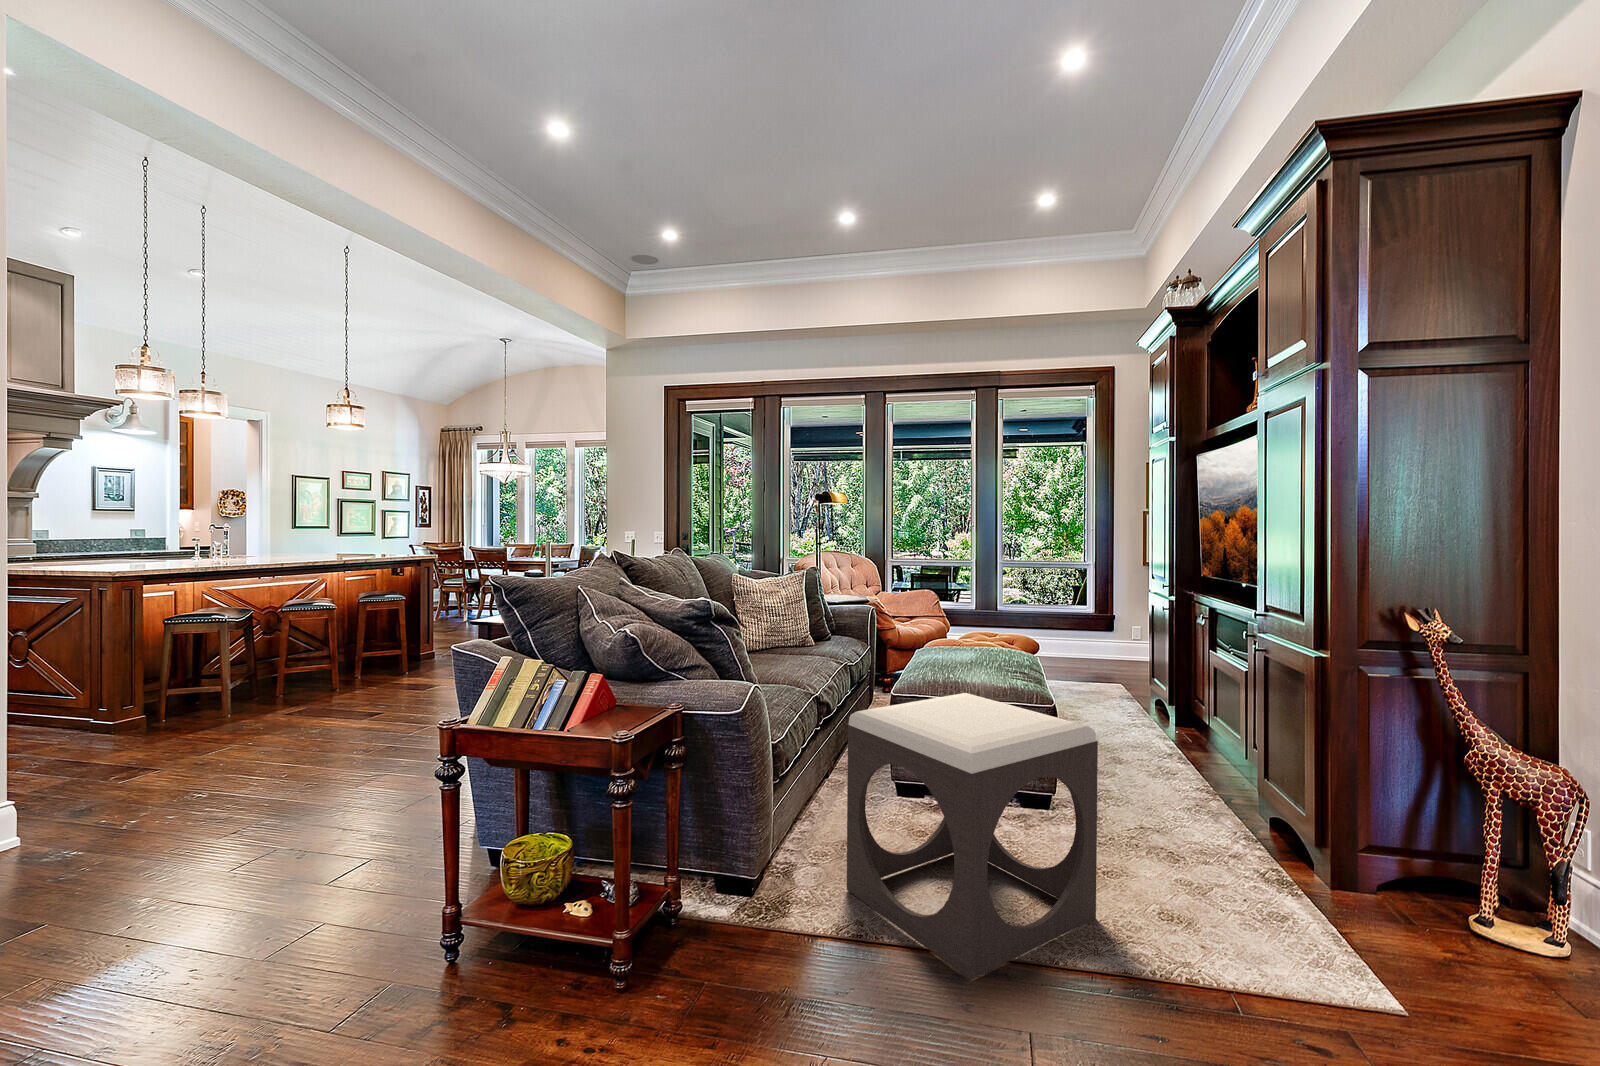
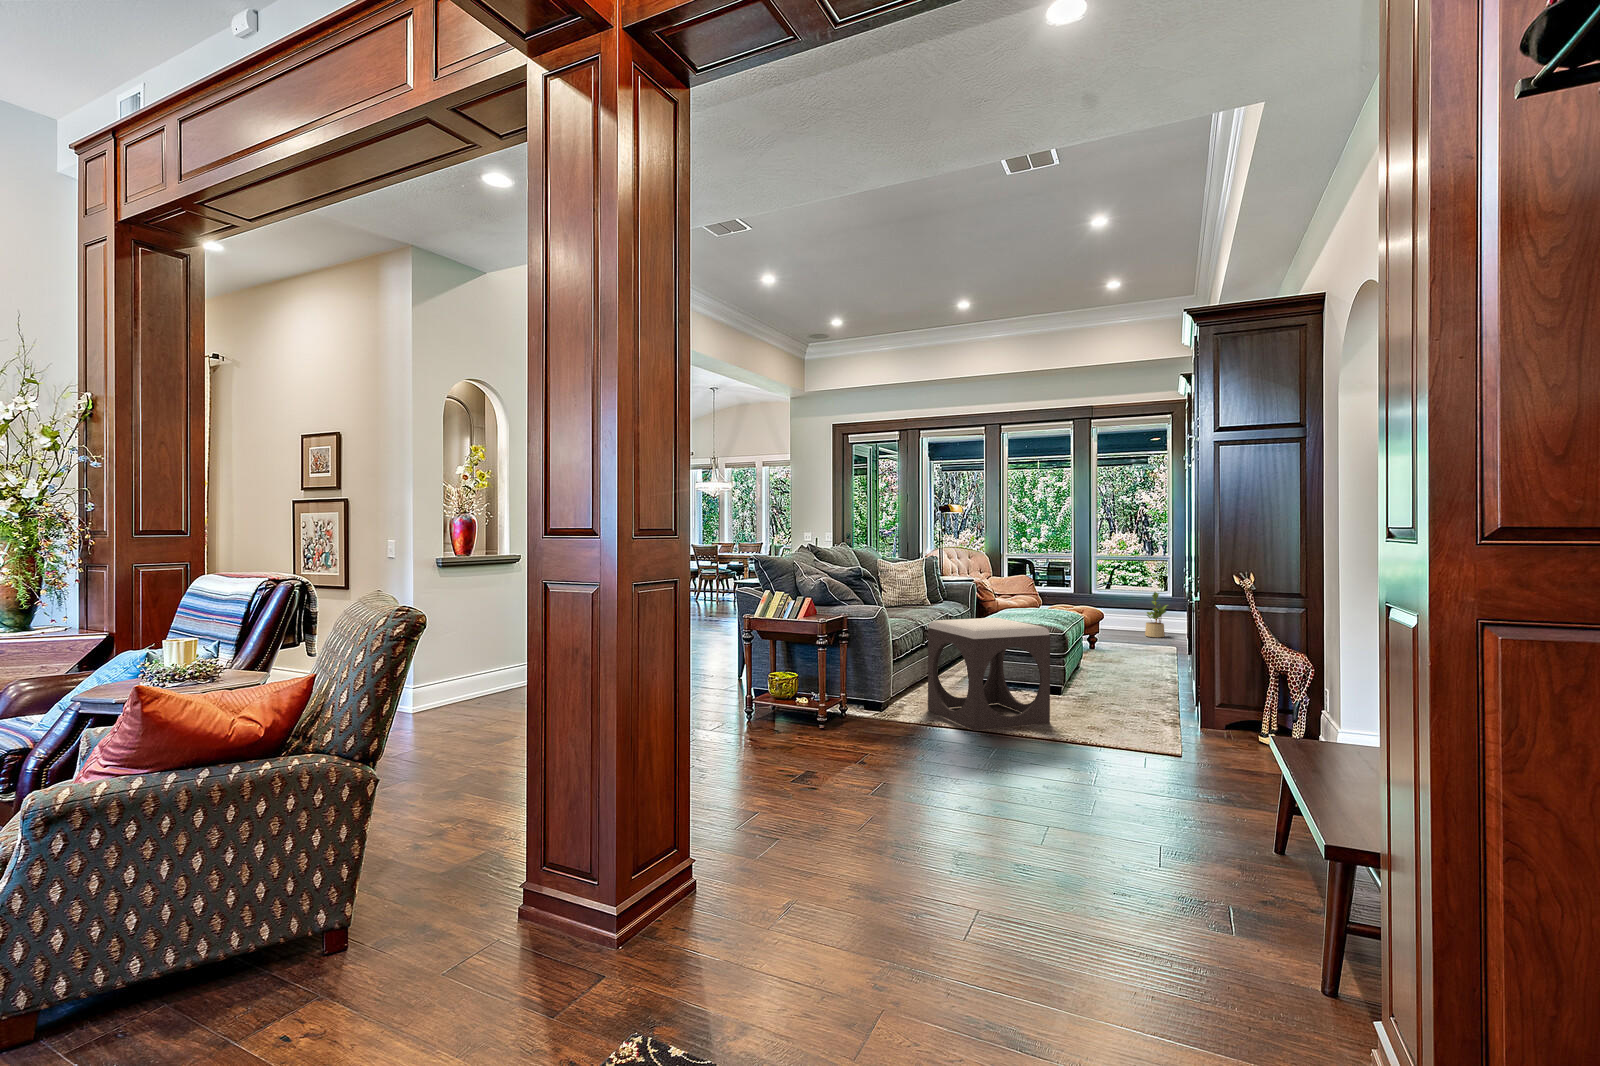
potted plant: none [1058,606,1085,663] -> present [1145,592,1168,637]

